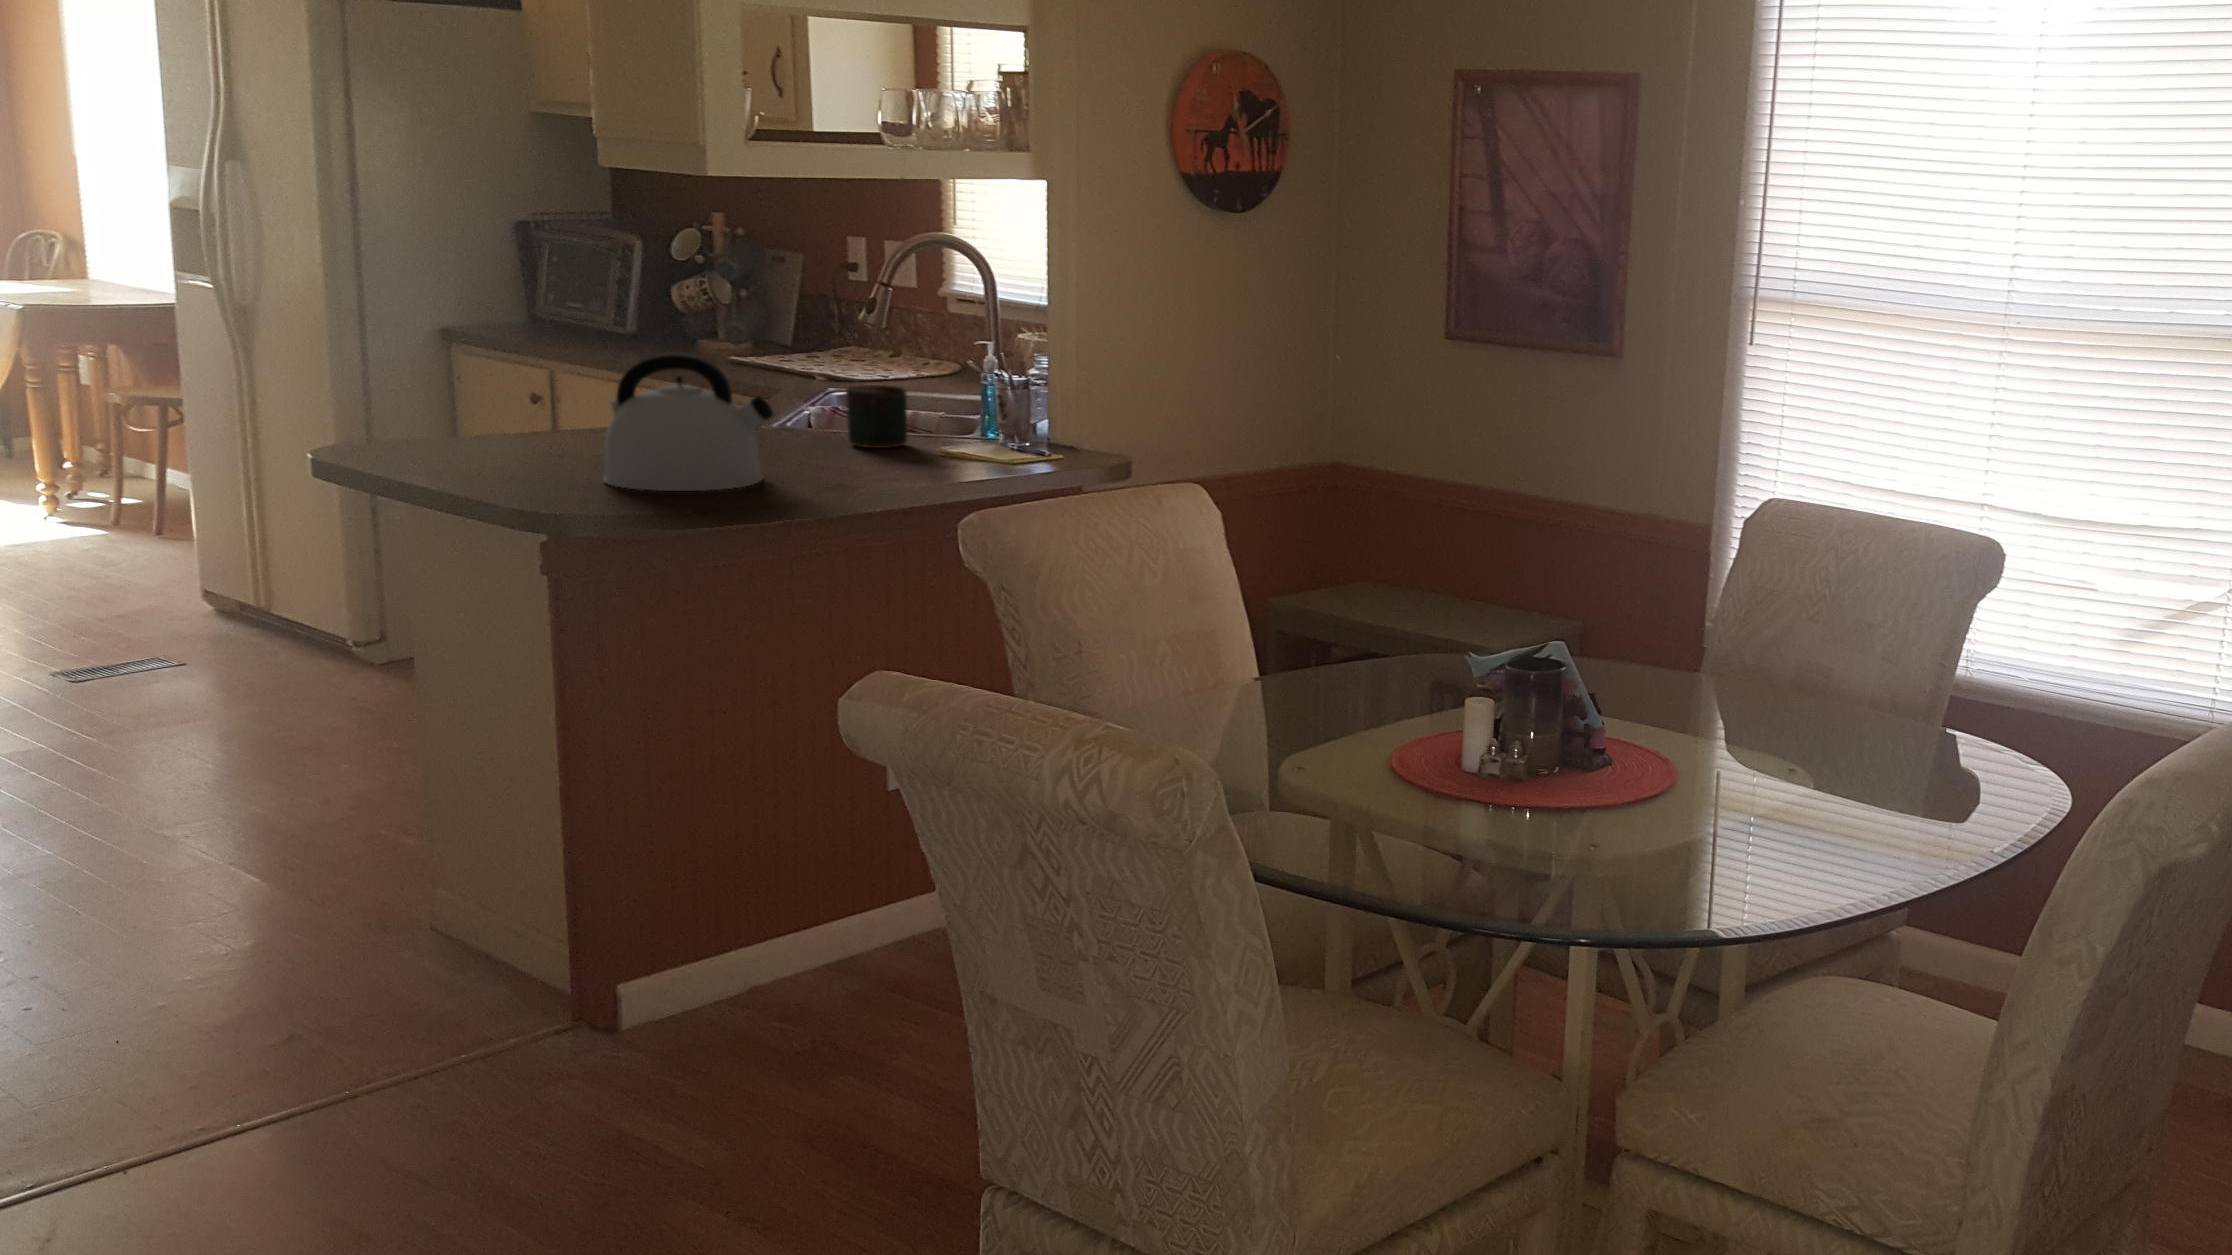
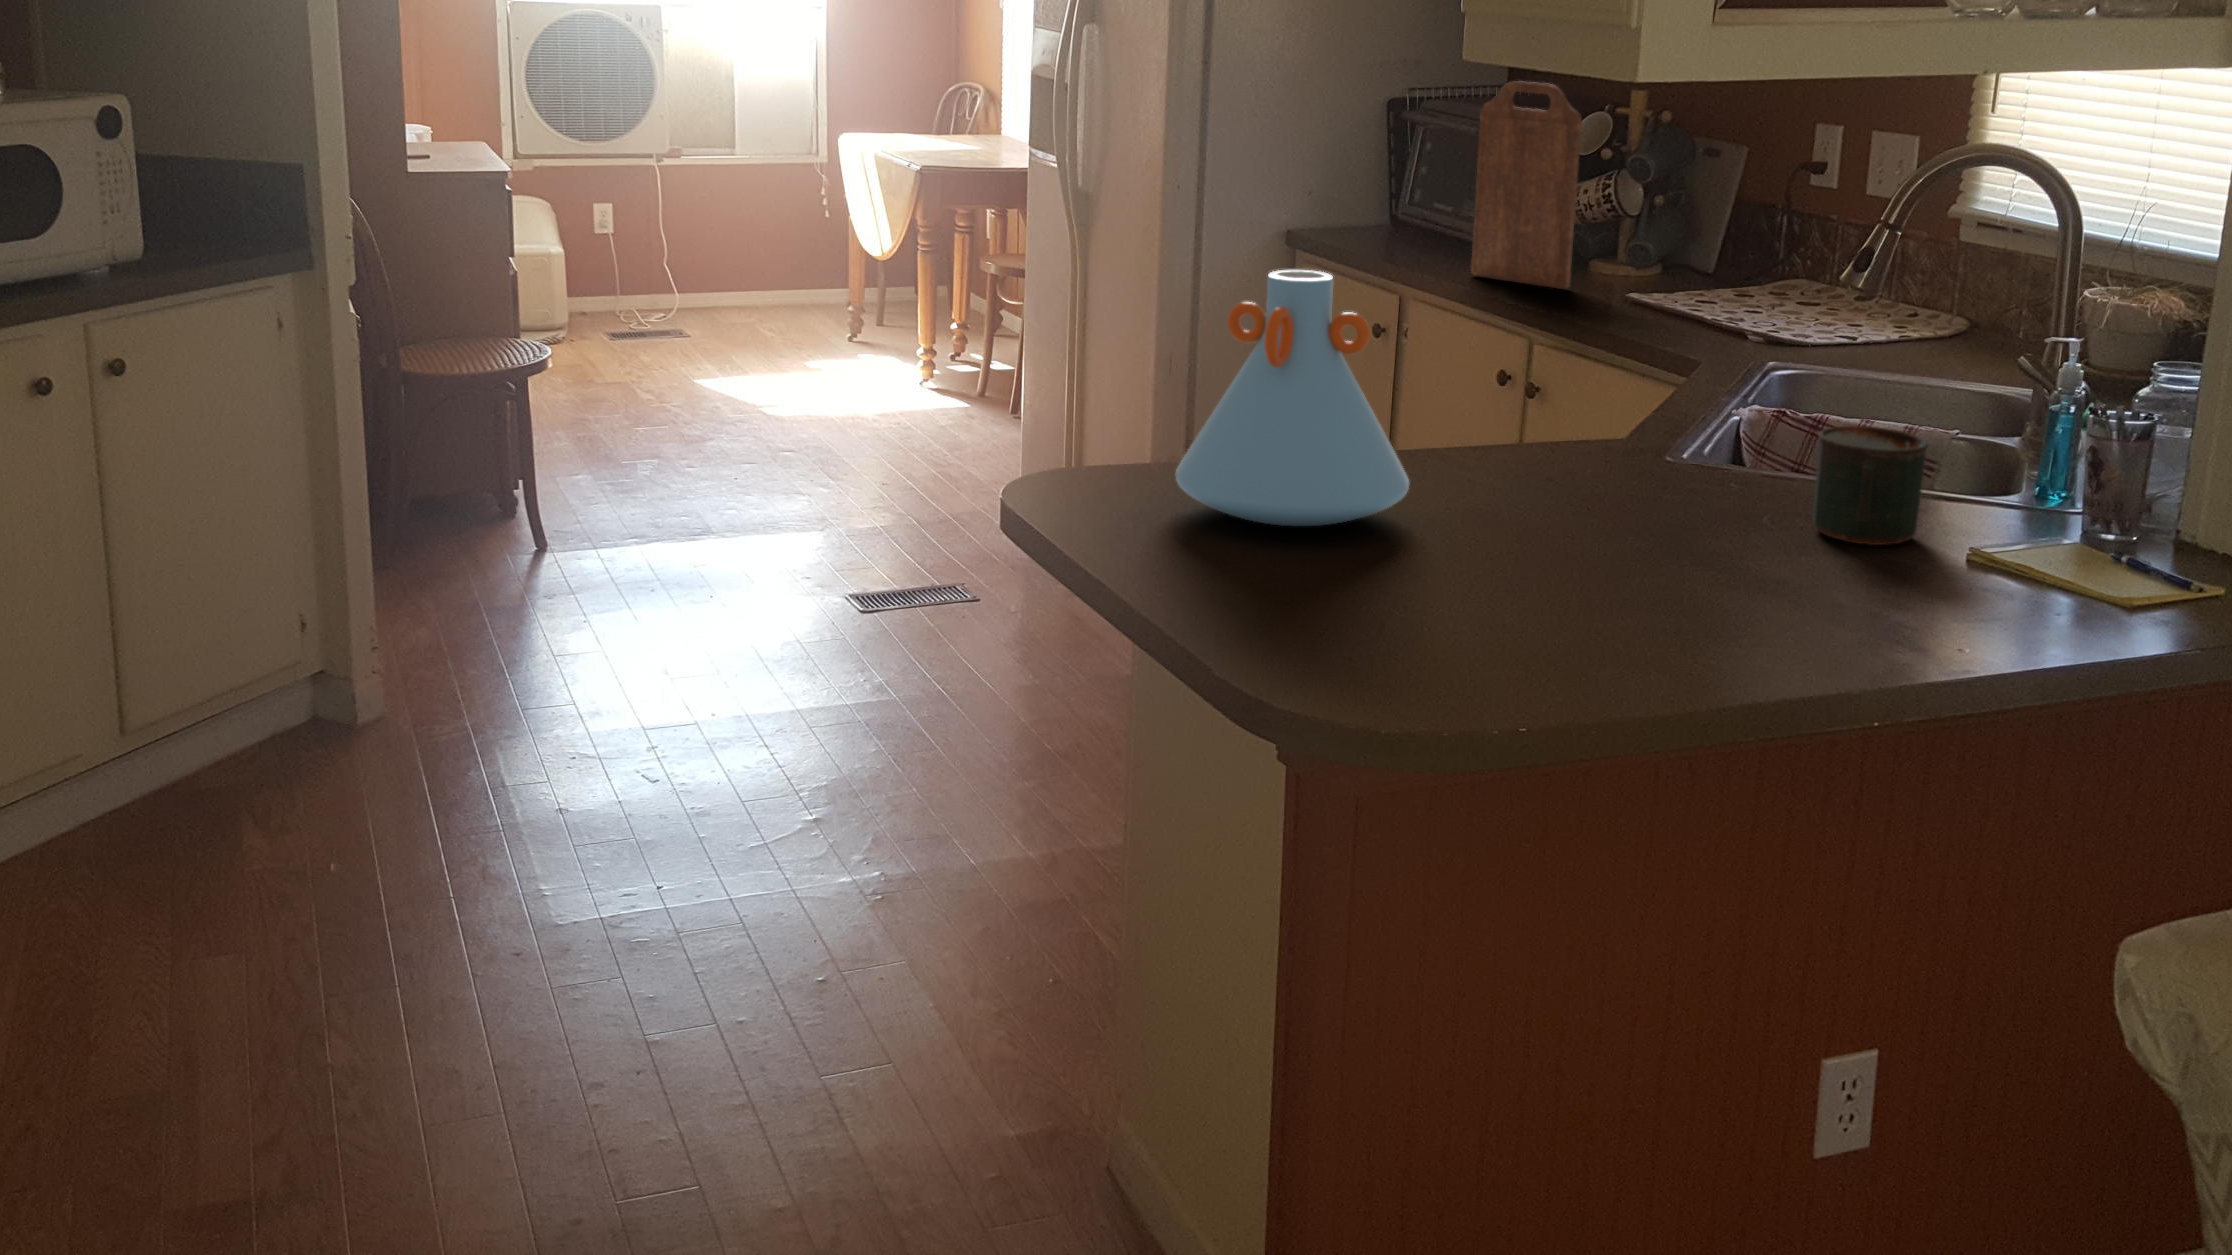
cutting board: none [601,207,687,357] -> present [1471,81,1582,289]
vase: none [428,300,594,460] -> present [1176,270,1409,526]
kettle: present [604,353,773,491] -> none [1404,394,1700,652]

